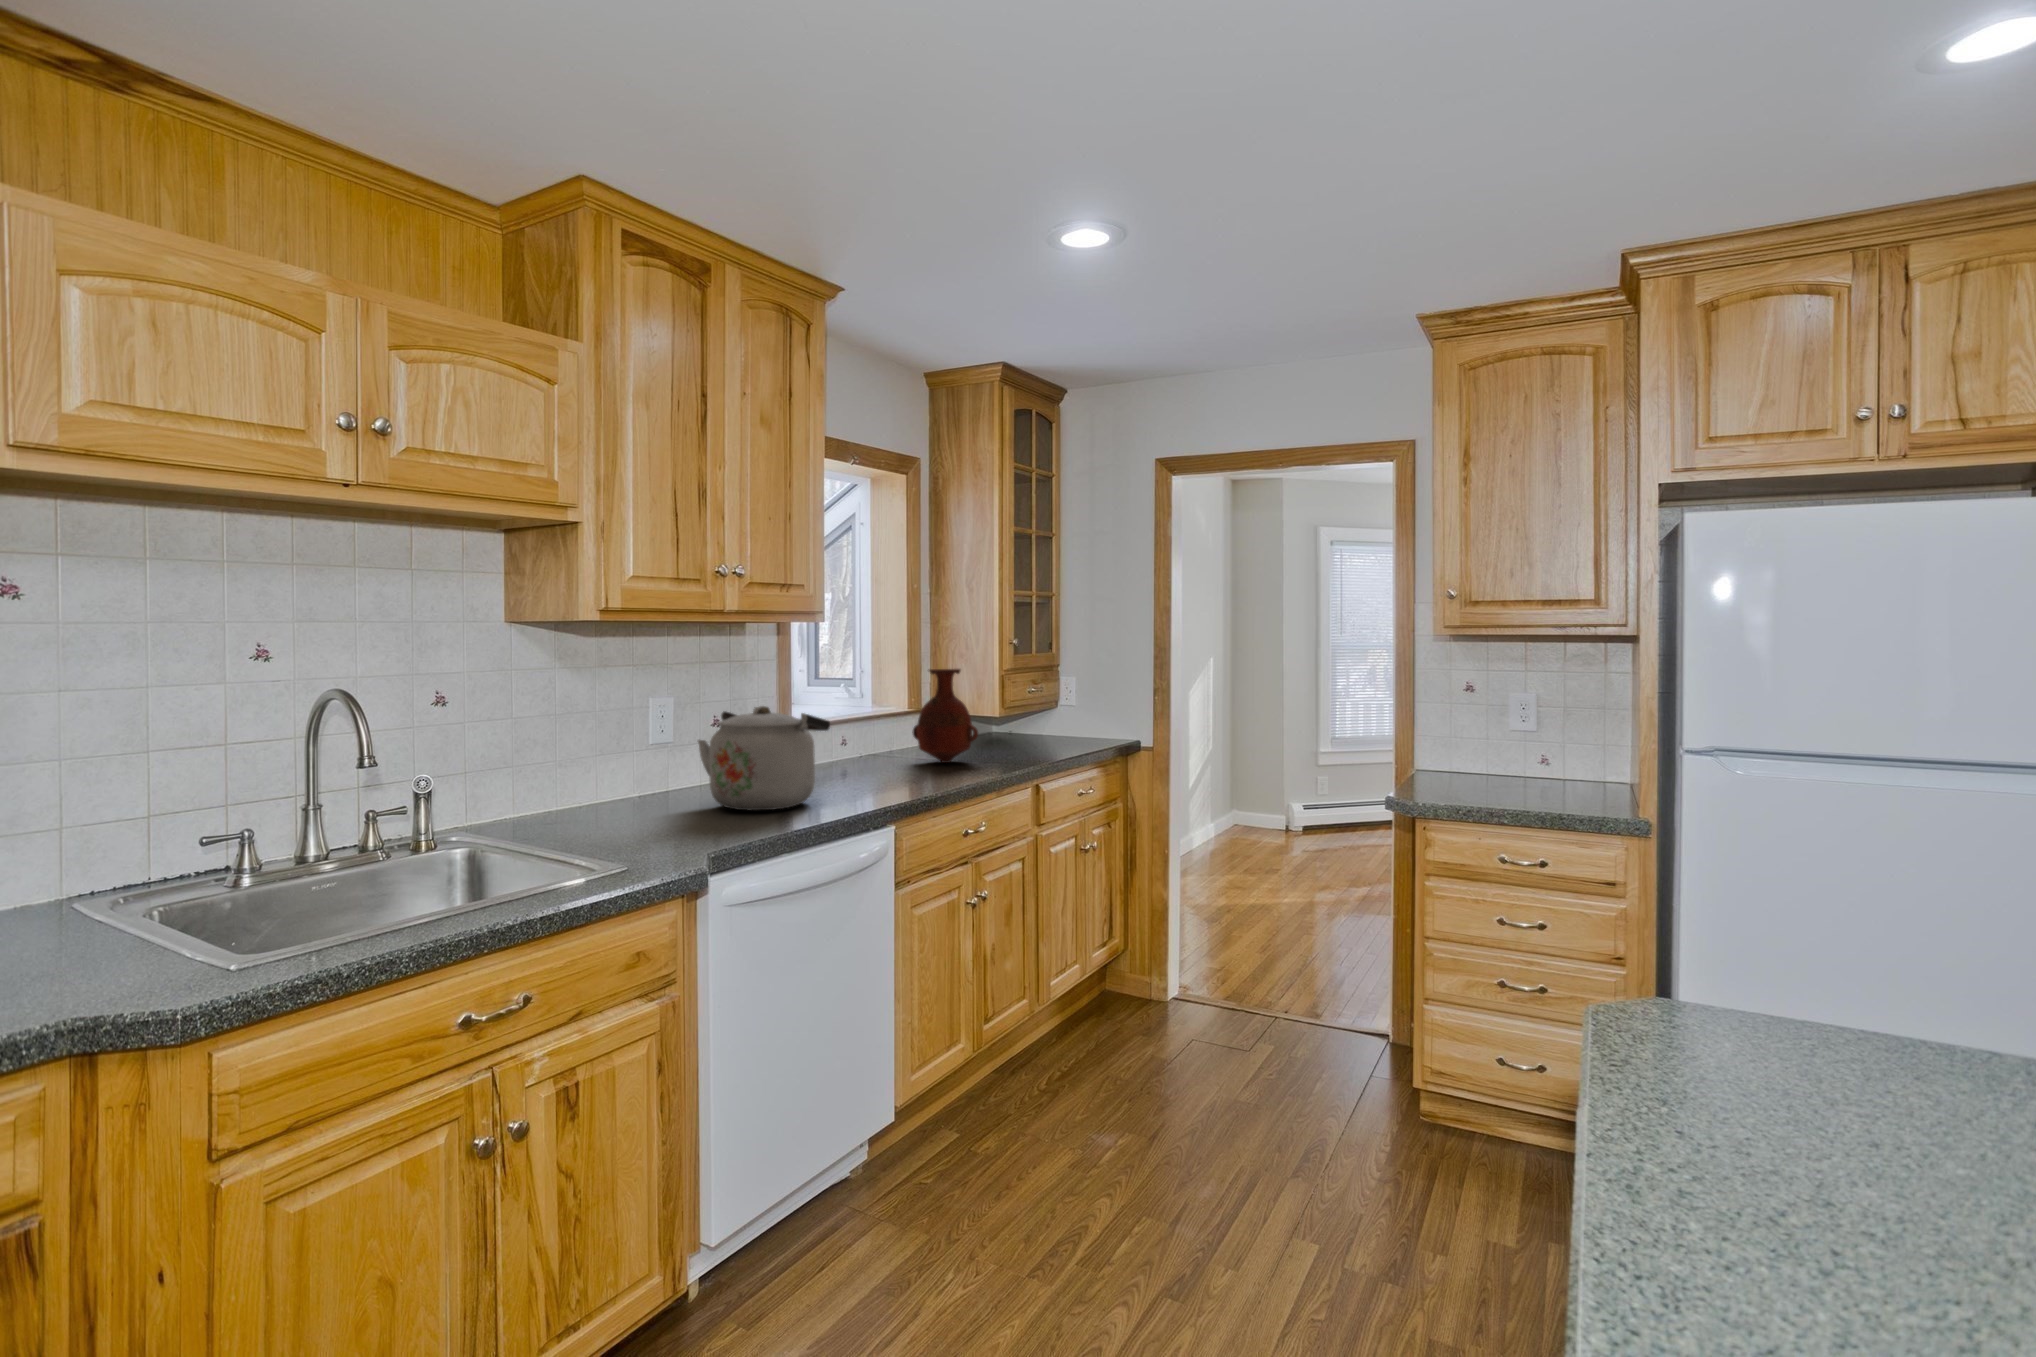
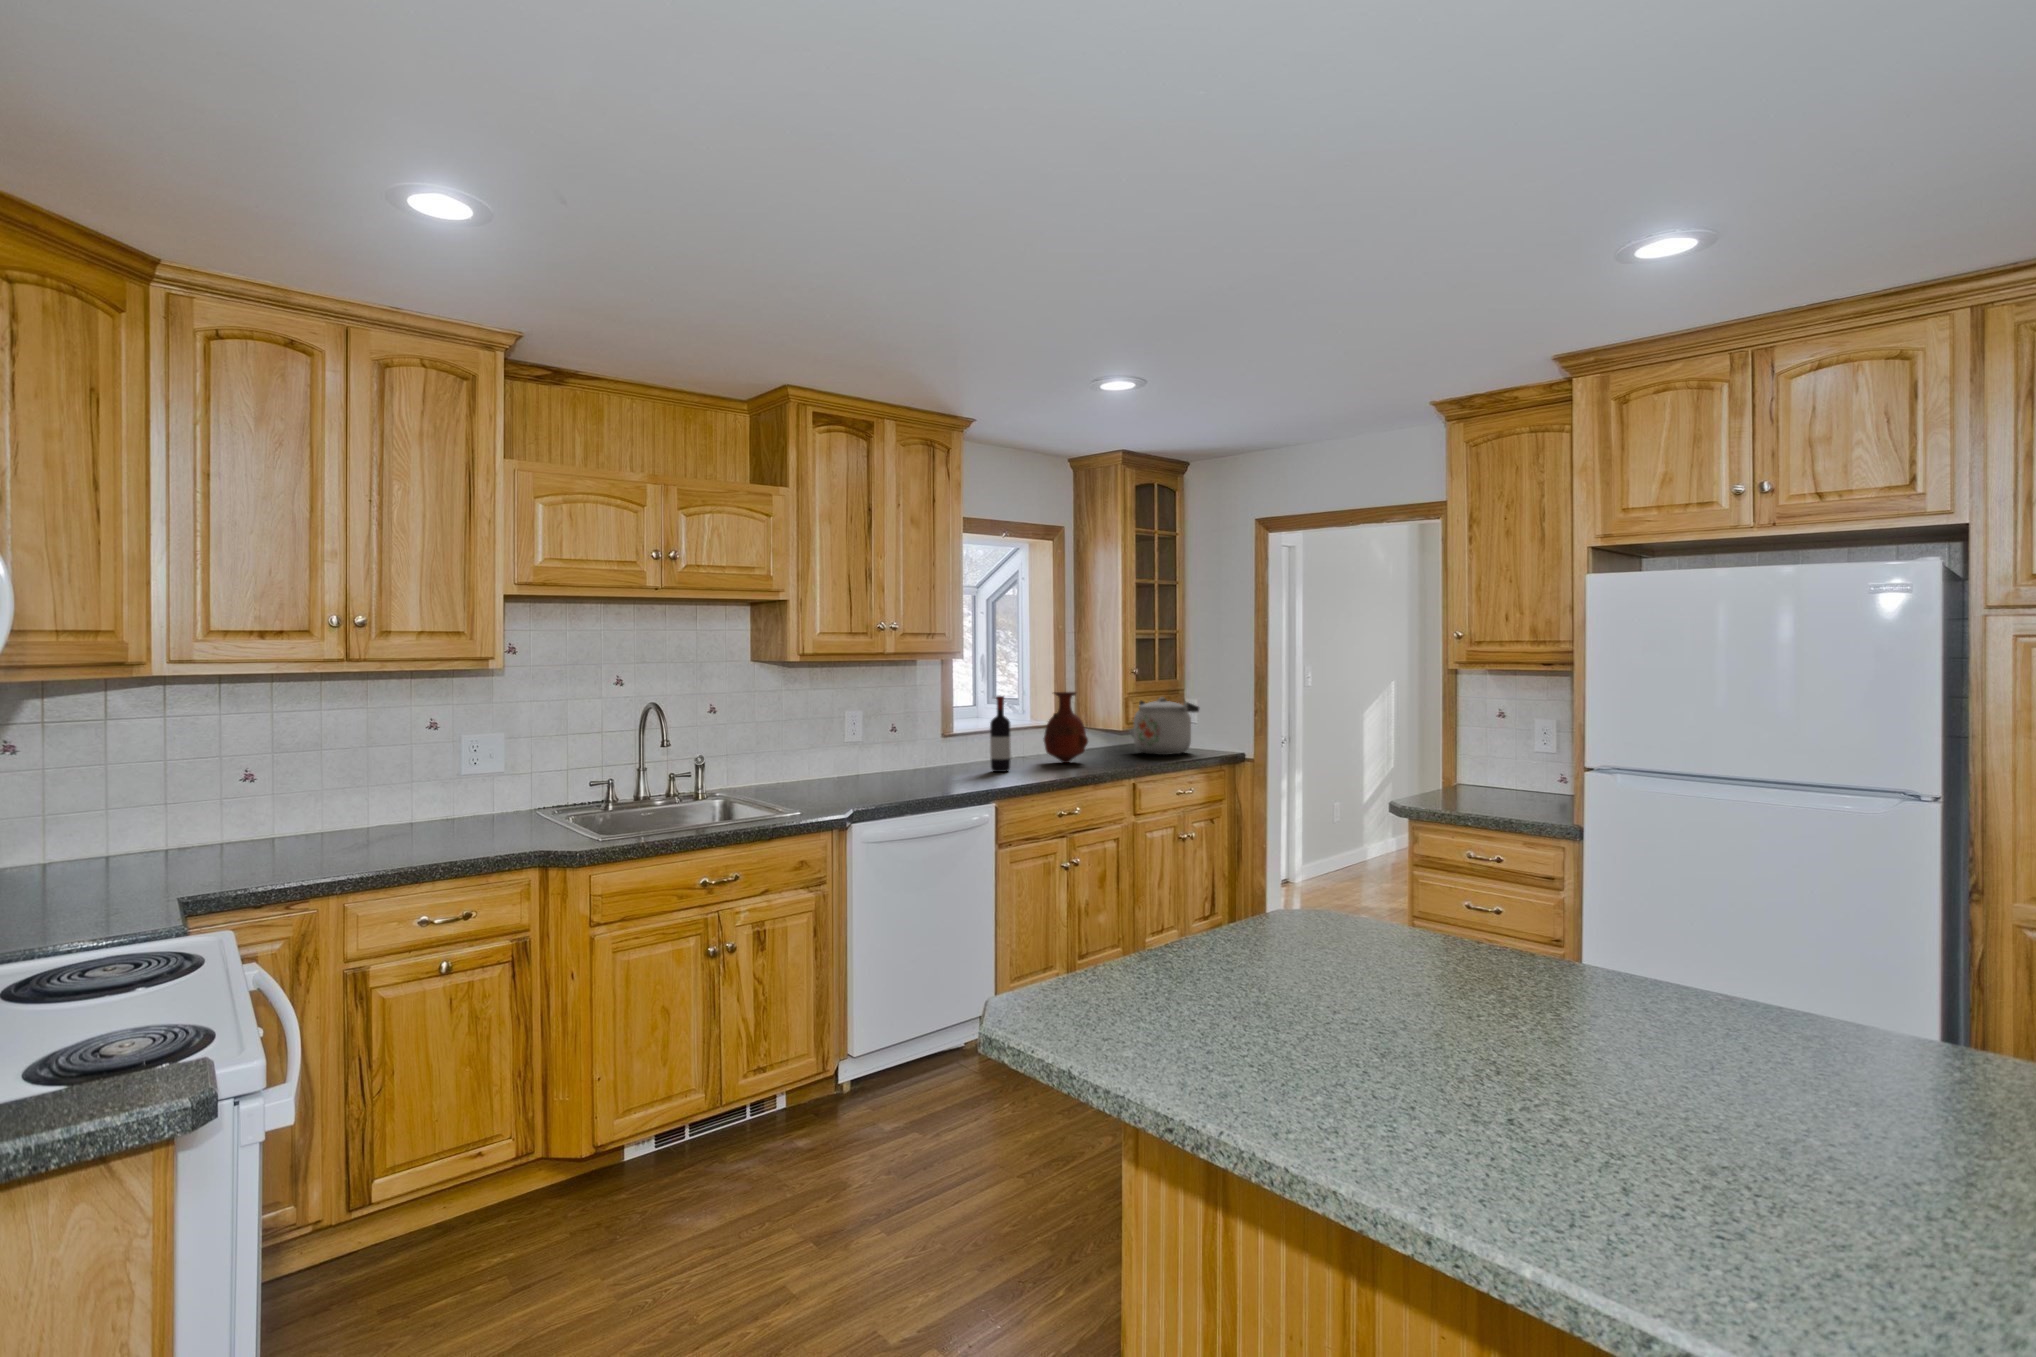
wine bottle: none [859,675,886,779] -> present [990,696,1011,772]
kettle: present [698,706,830,810] -> present [1128,697,1199,755]

